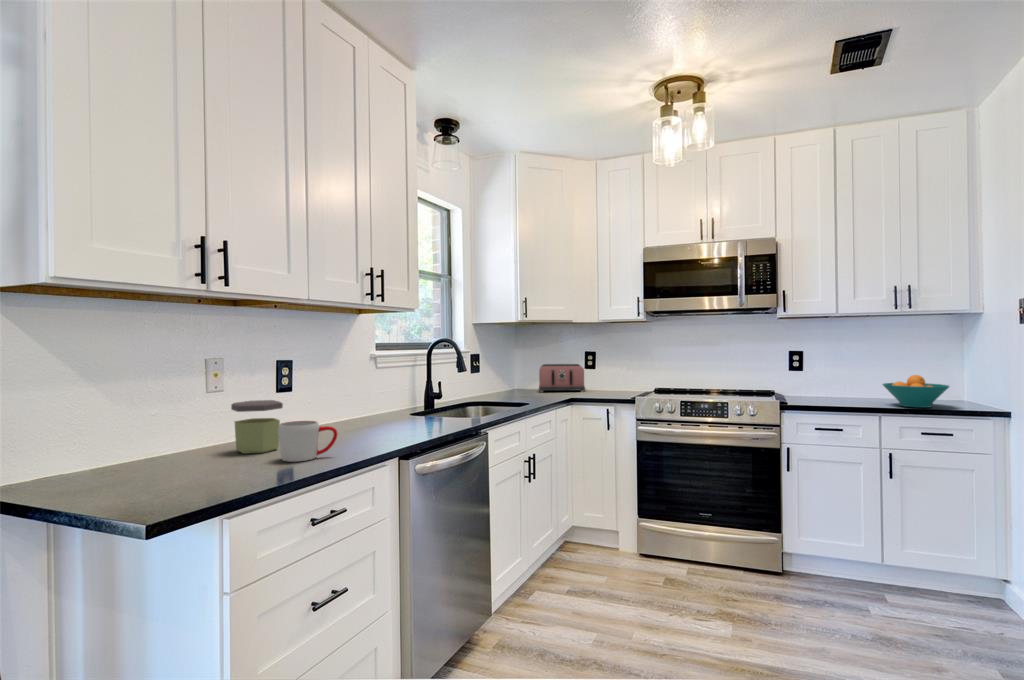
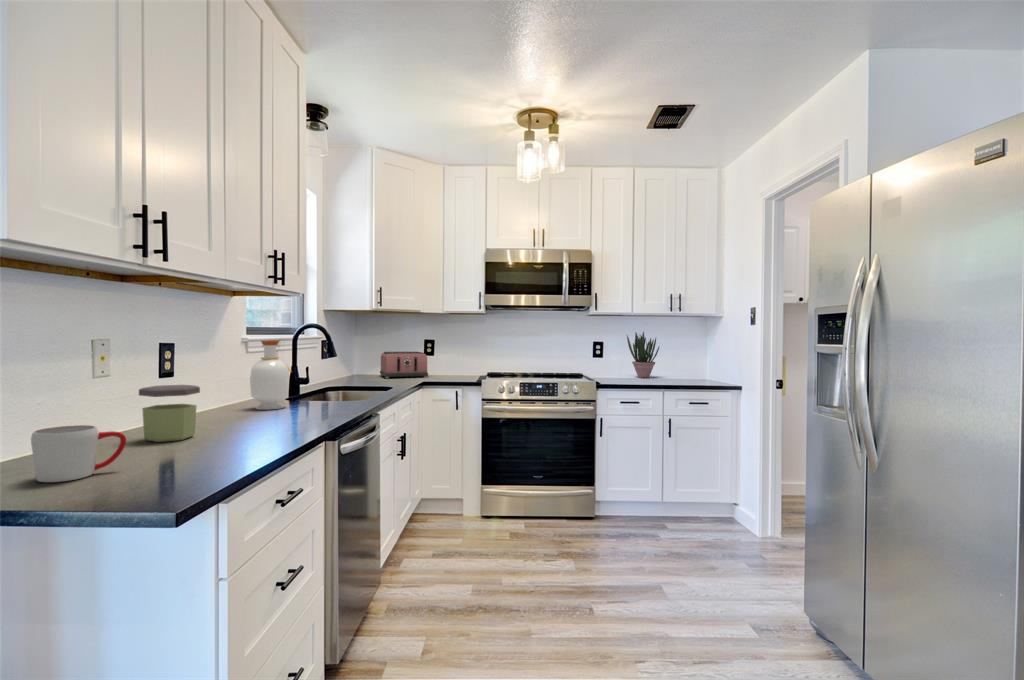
potted plant: none [834,337,881,398] -> present [627,332,659,378]
bottle: none [367,356,405,424] -> present [250,340,291,410]
fruit bowl: present [883,375,949,408] -> none [663,360,706,384]
mug: present [278,421,337,462] -> present [31,425,126,482]

